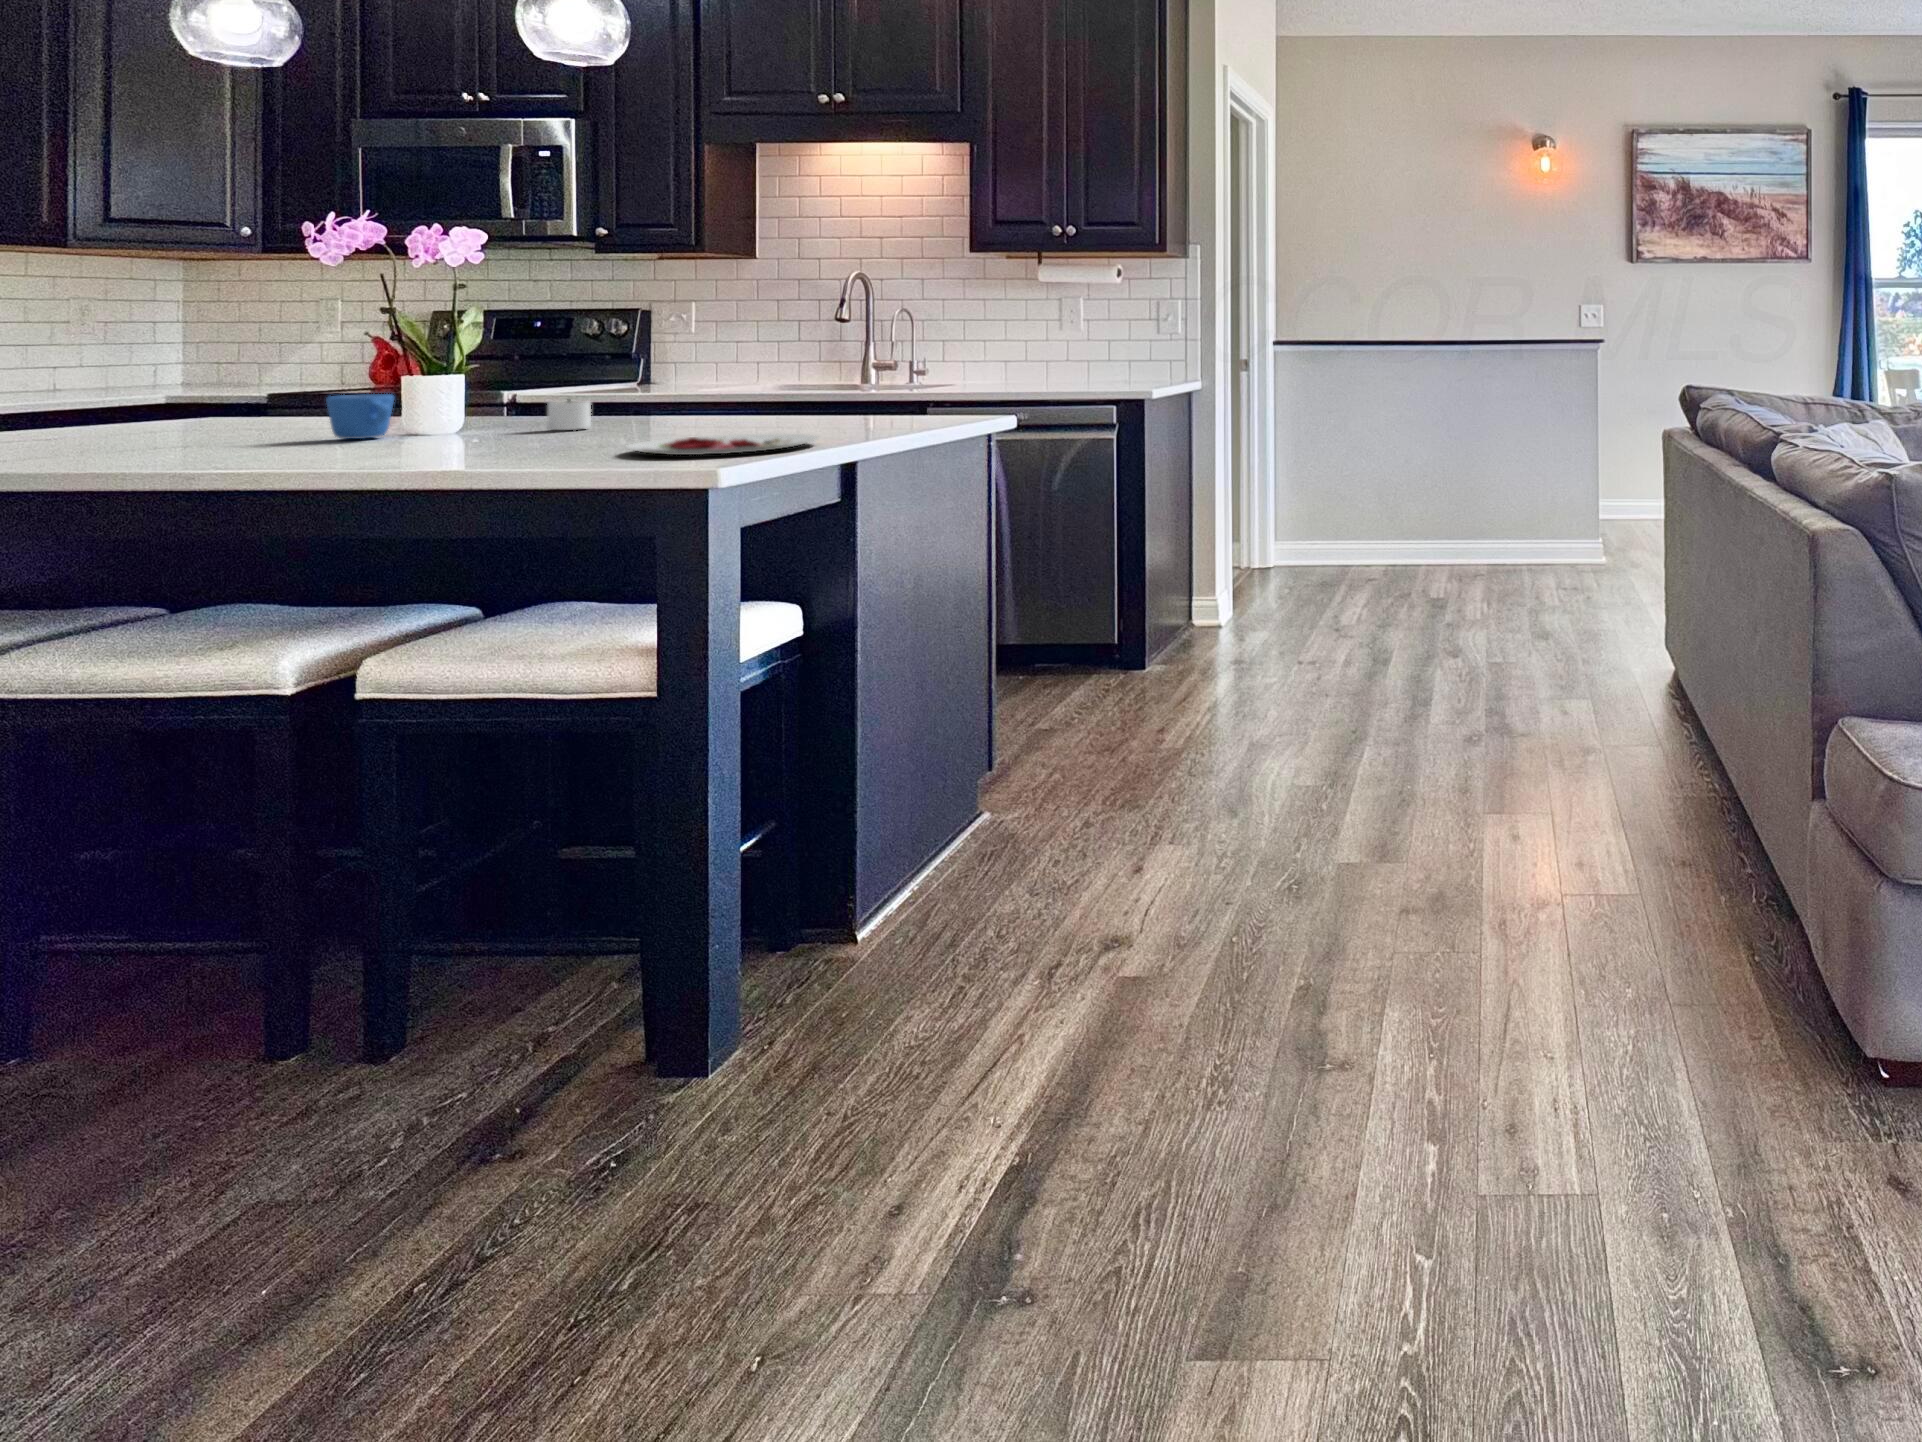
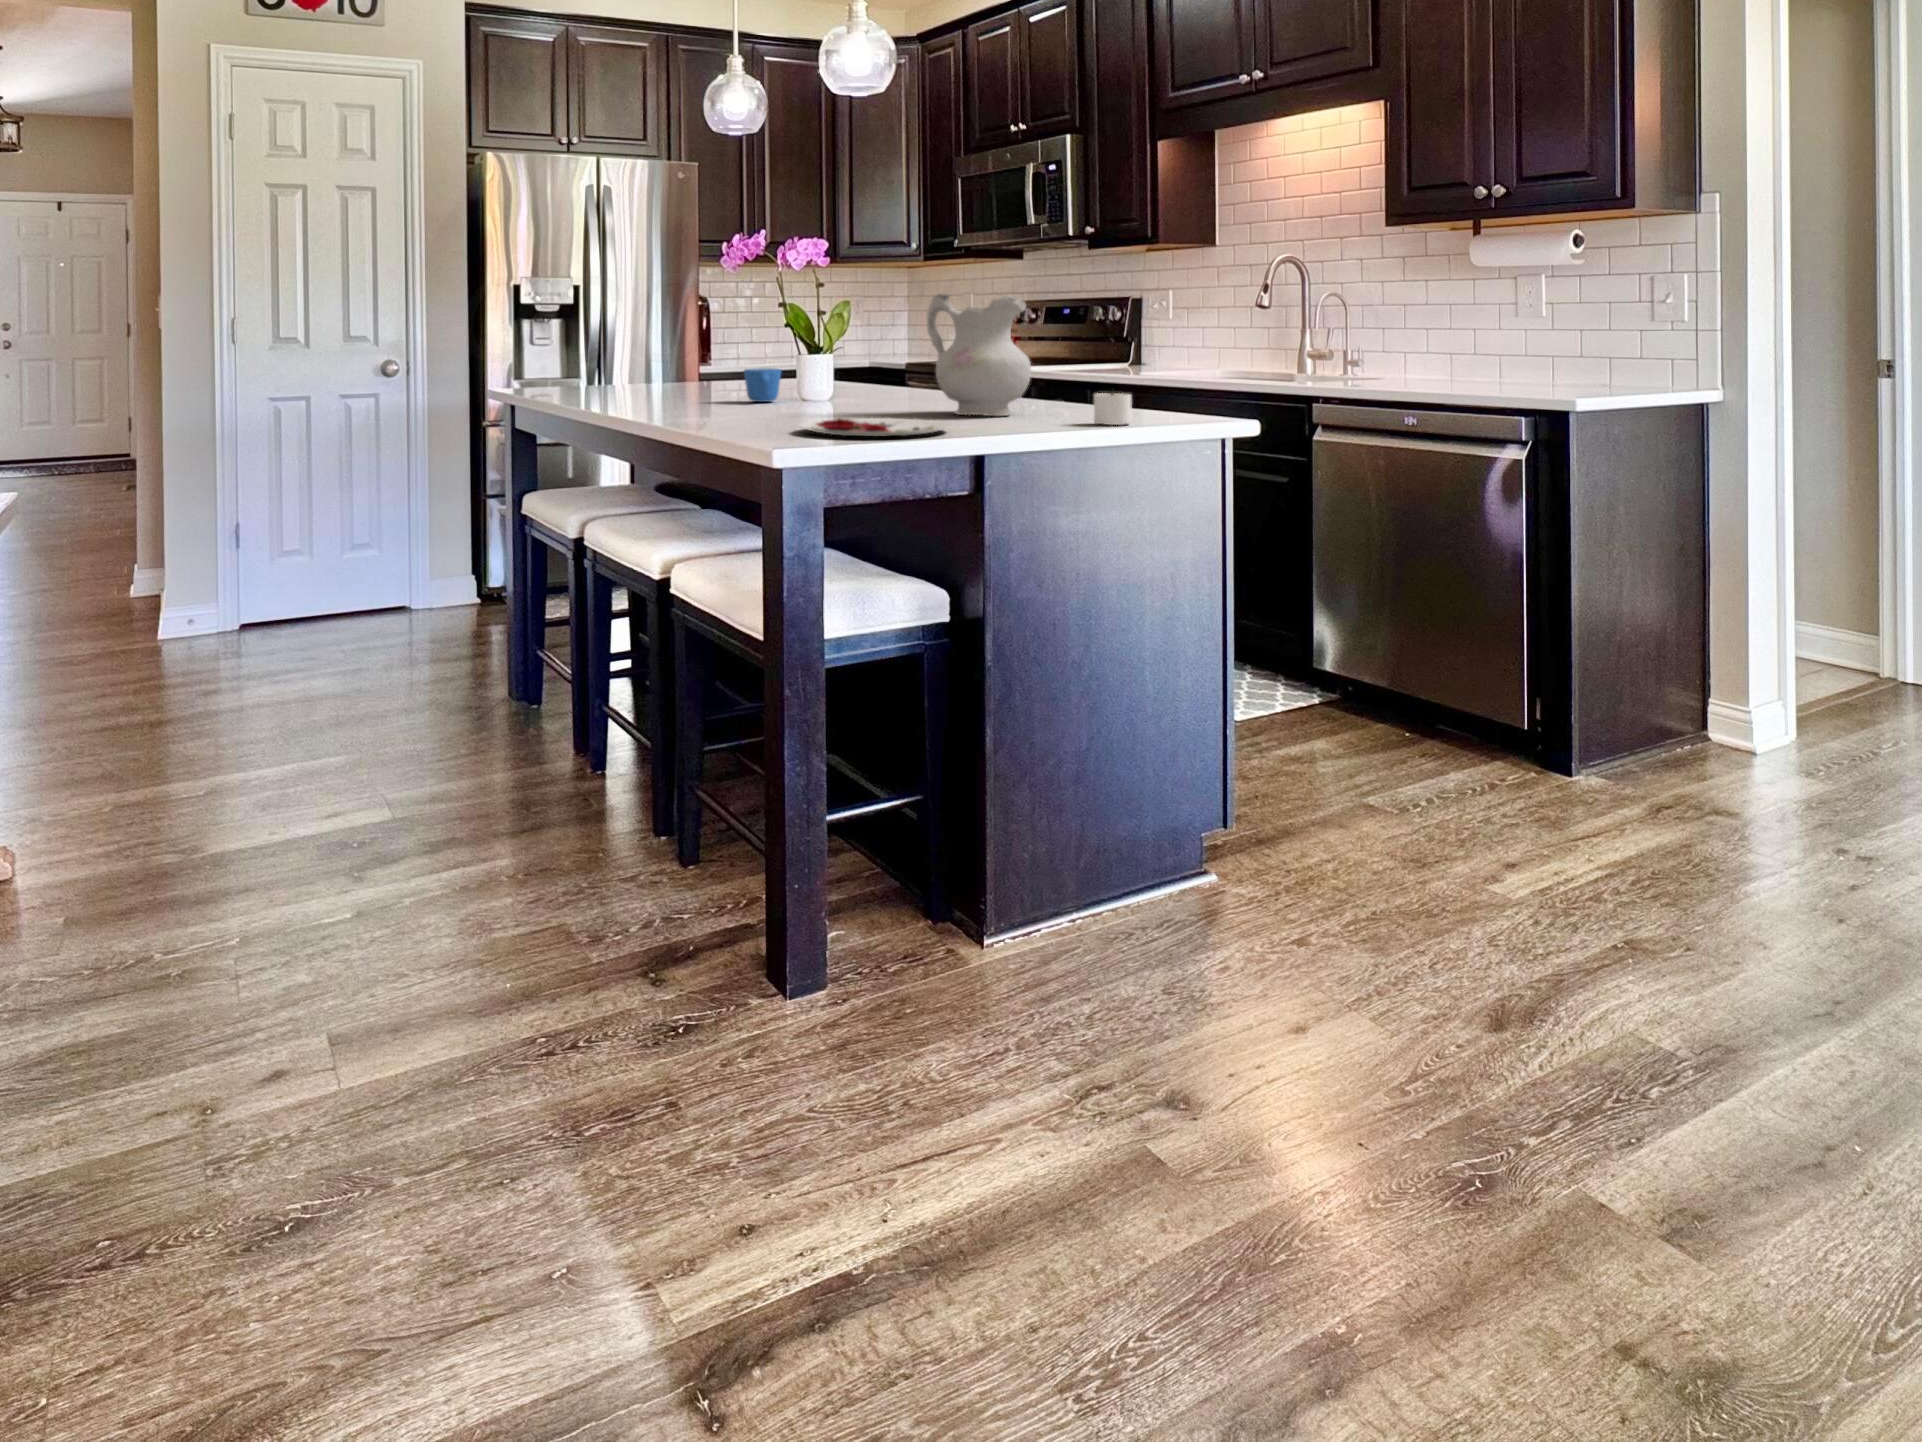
ceramic pitcher: none [680,302,812,430] -> present [927,293,1031,416]
candle: present [547,399,591,430] -> present [1094,391,1132,425]

